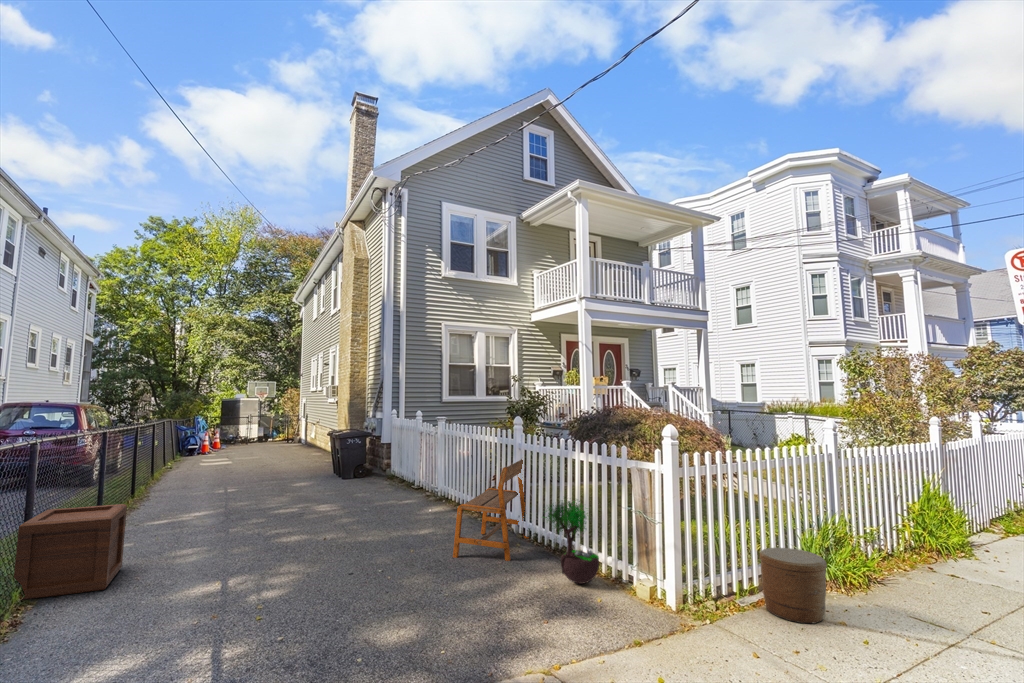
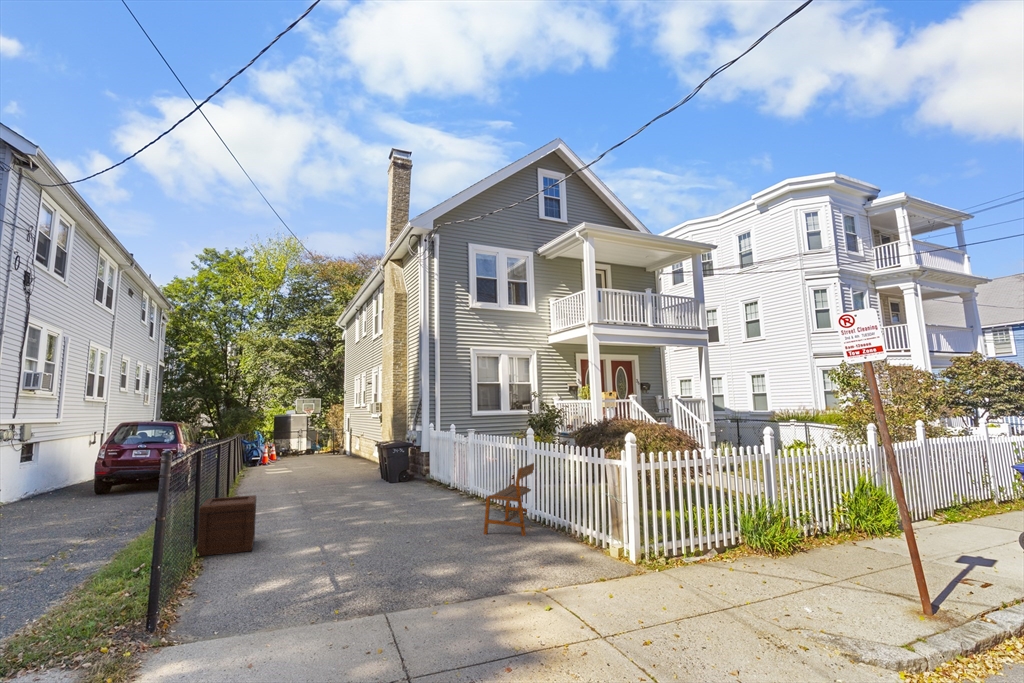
potted tree: present [545,501,599,584] -> none [545,483,588,548]
woven basket: present [760,548,827,623] -> none [694,520,737,569]

